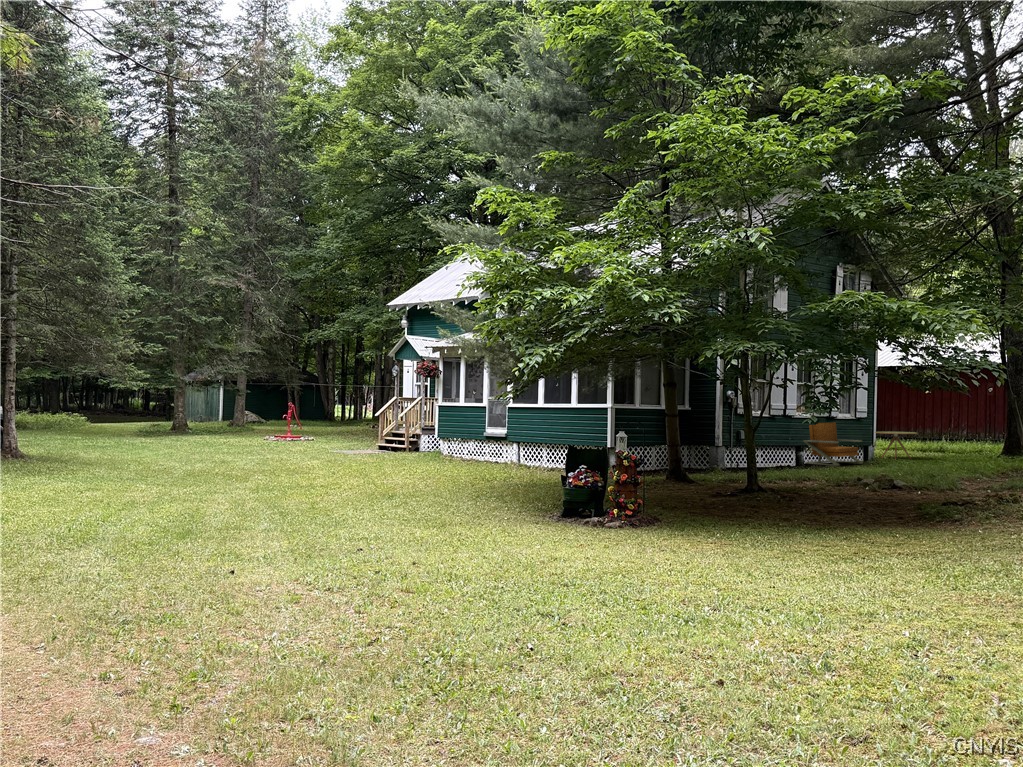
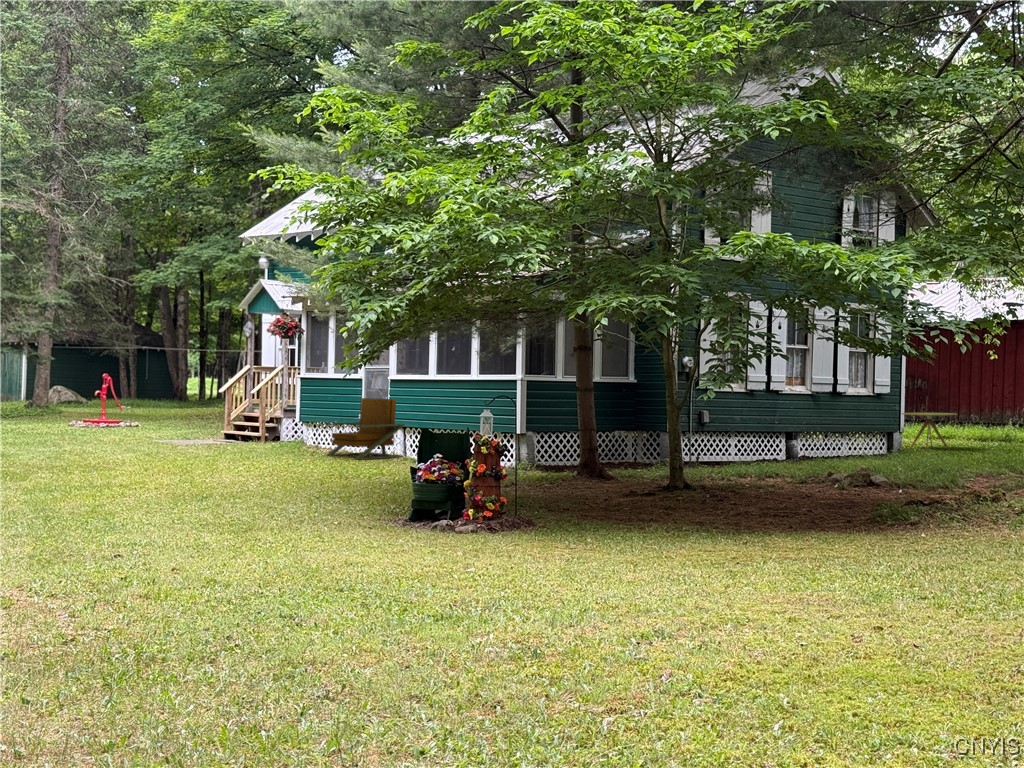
lounge chair: present [803,422,863,466] -> present [327,398,405,460]

